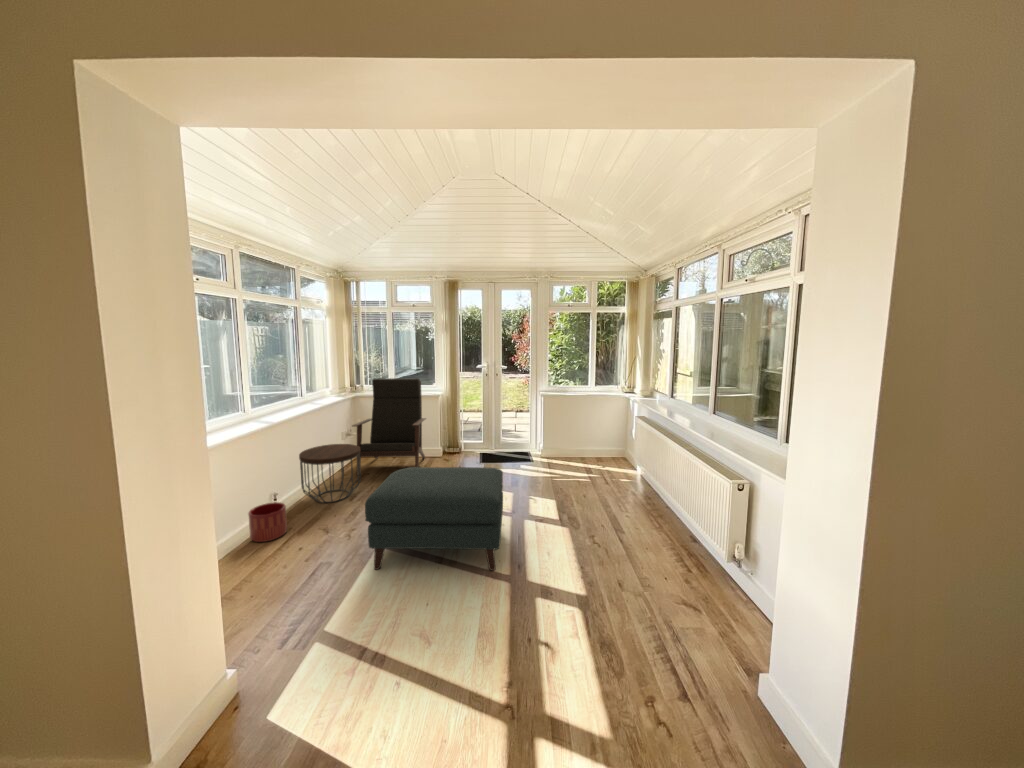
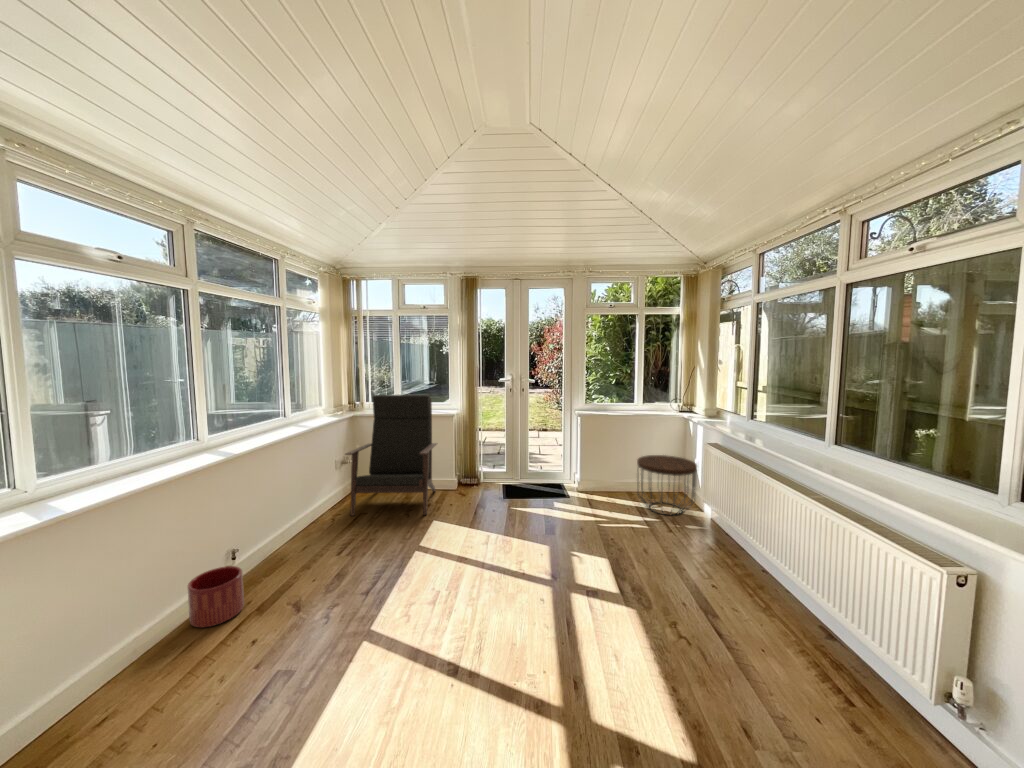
side table: present [299,444,361,503] -> present [637,455,697,515]
ottoman: present [365,467,503,571] -> none [340,519,546,695]

